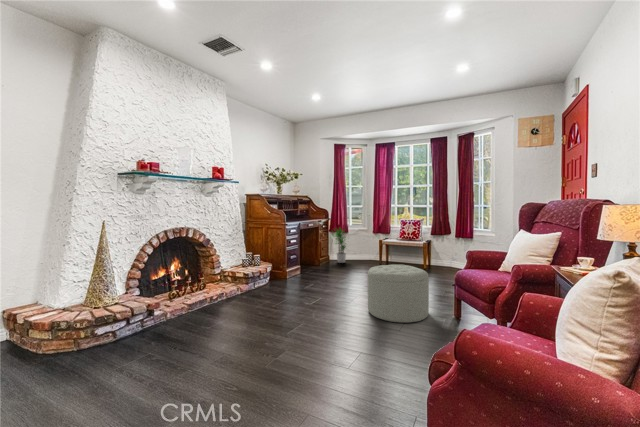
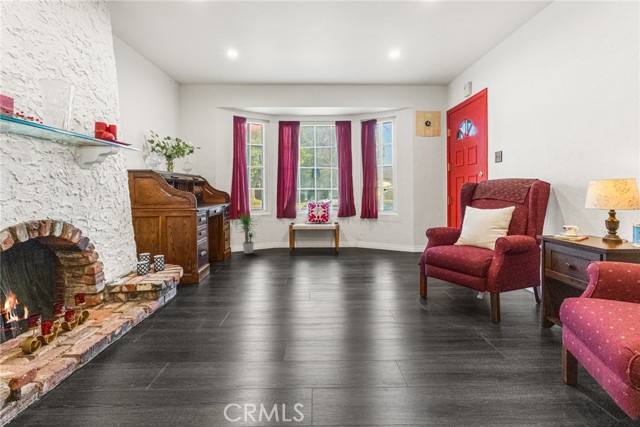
ottoman: present [368,265,429,323] -> none [338,248,402,312]

